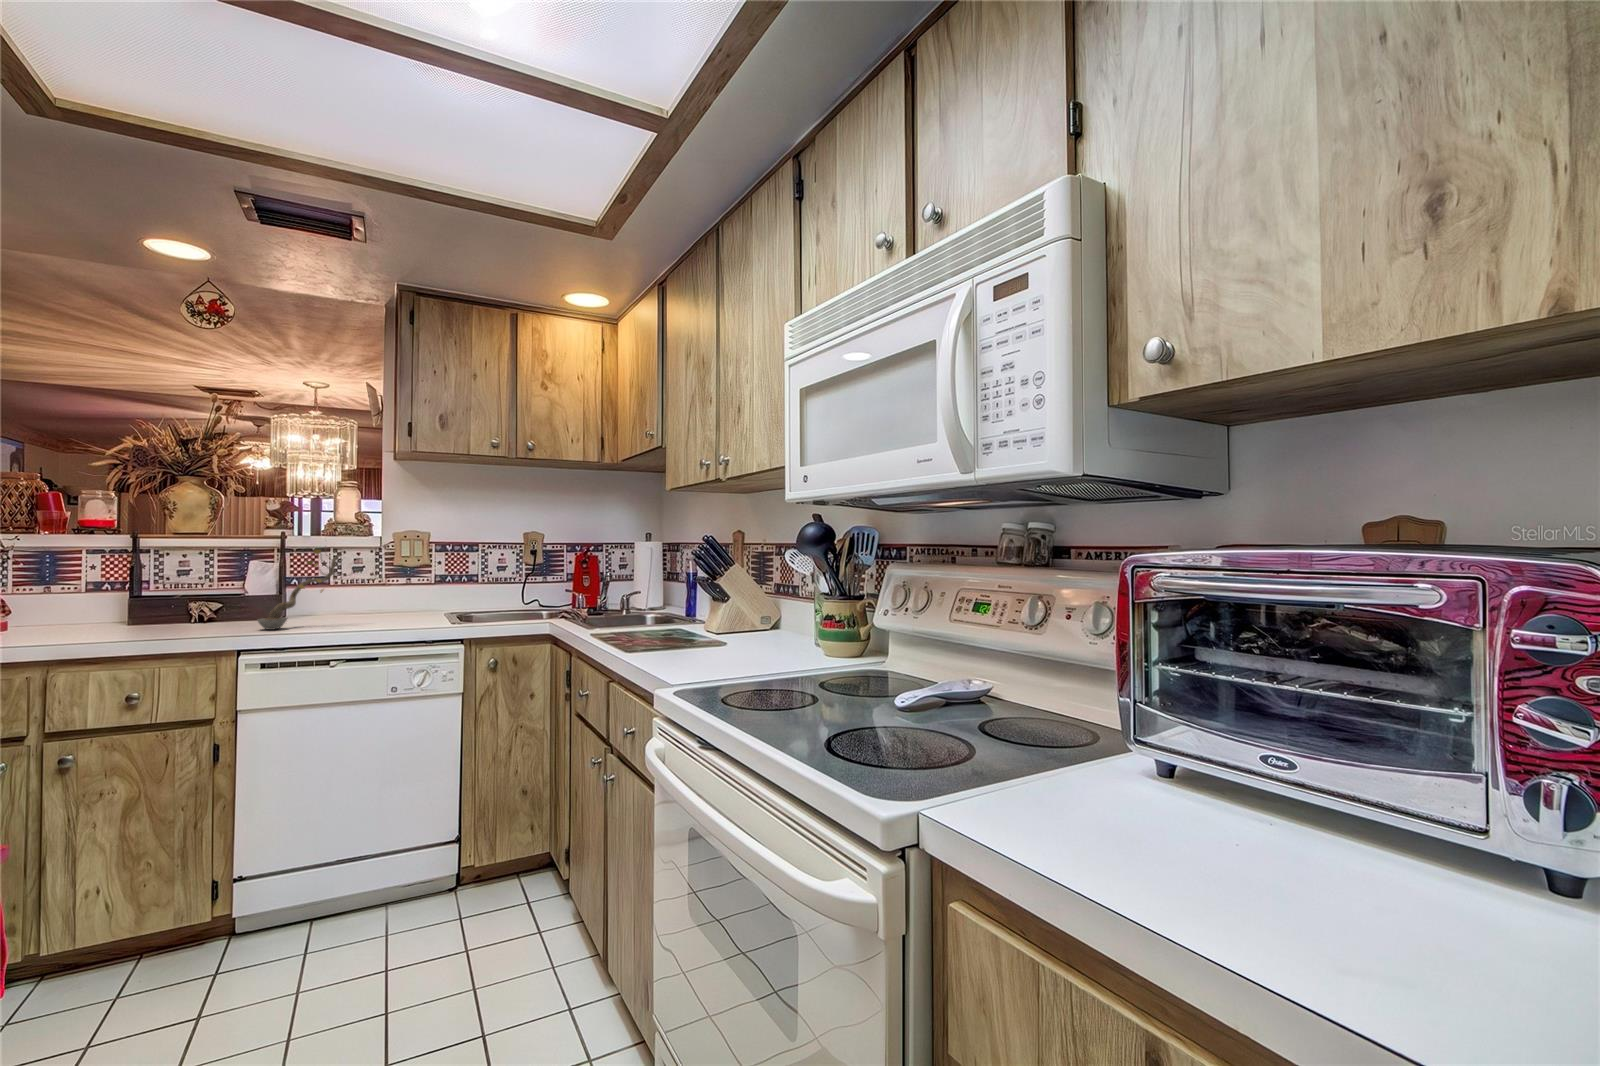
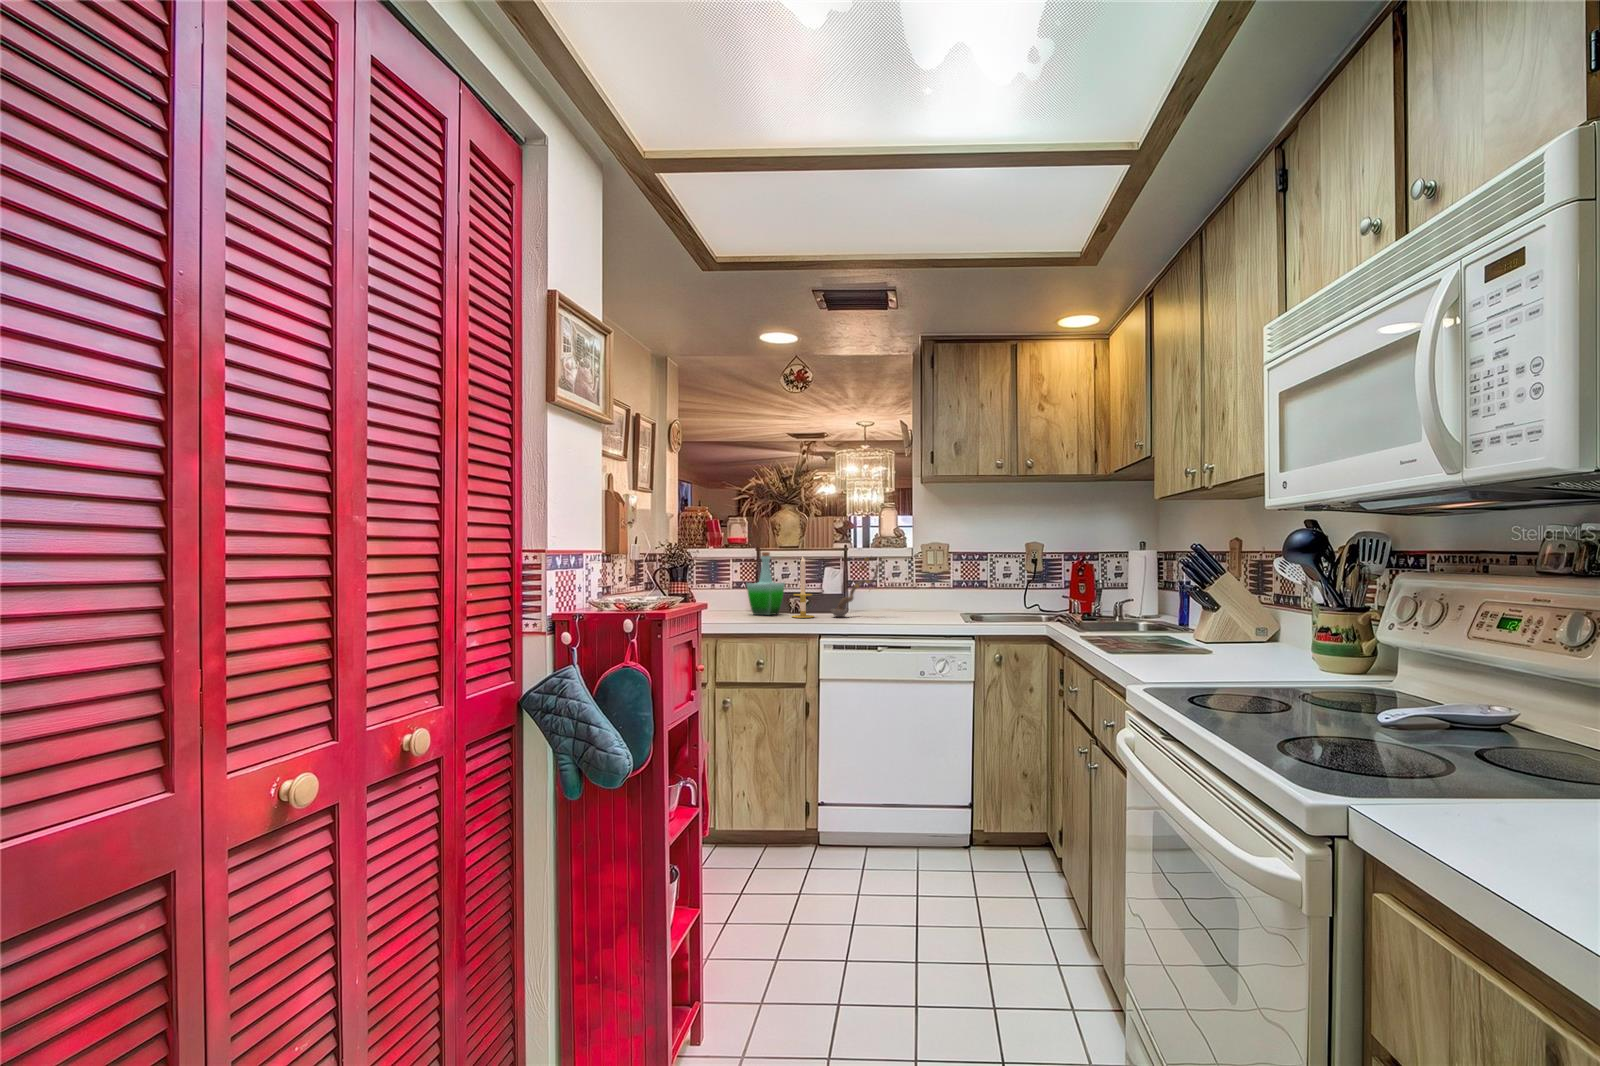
bottle: none [98,541,177,635] -> present [746,552,785,615]
candle: none [188,546,229,635] -> present [792,556,814,618]

